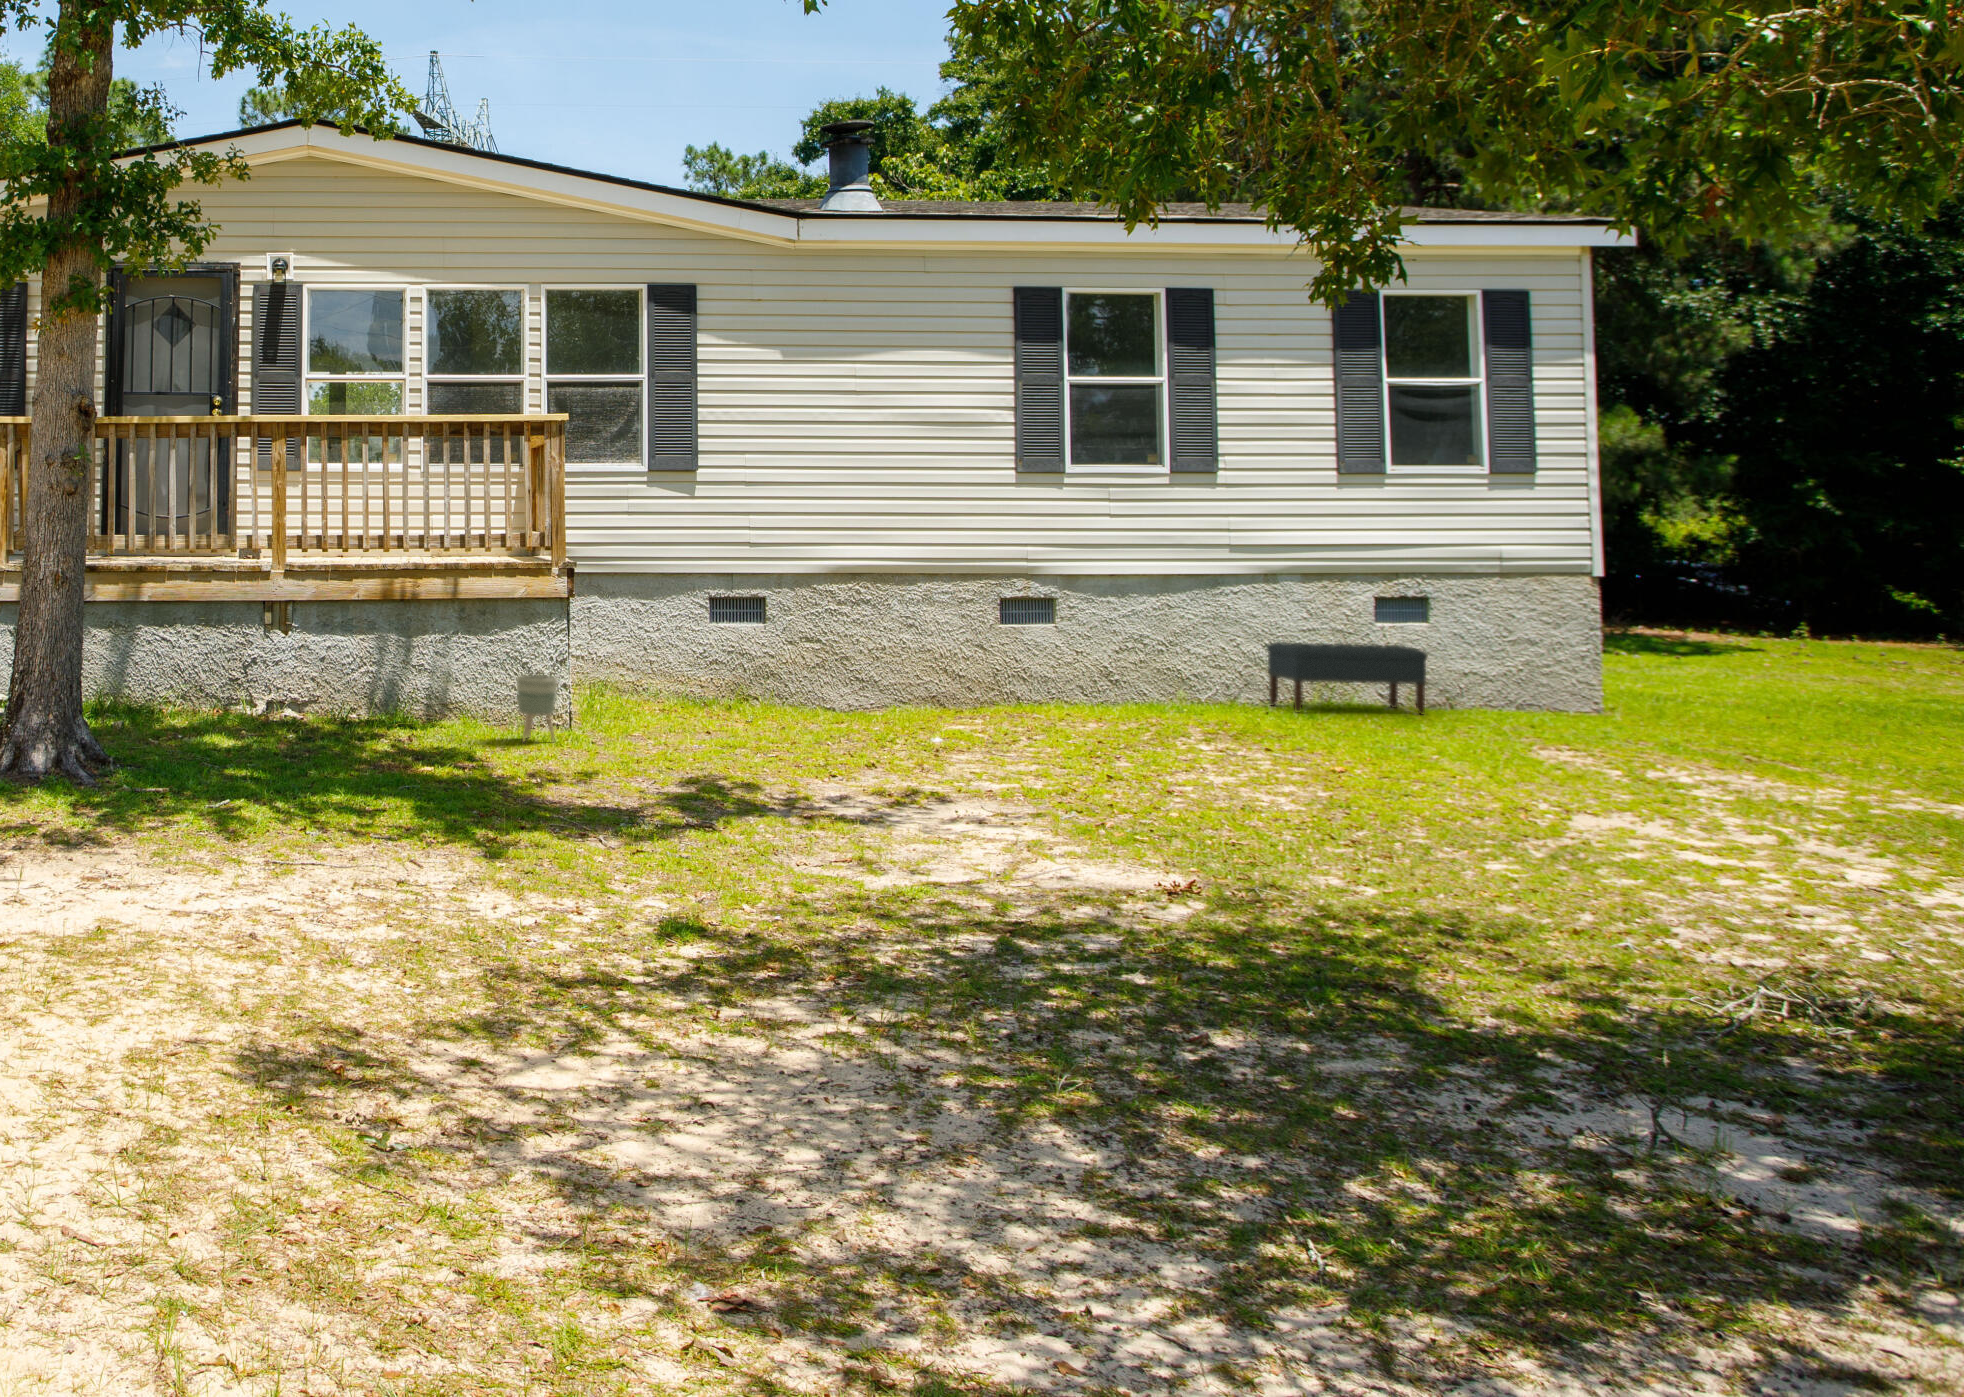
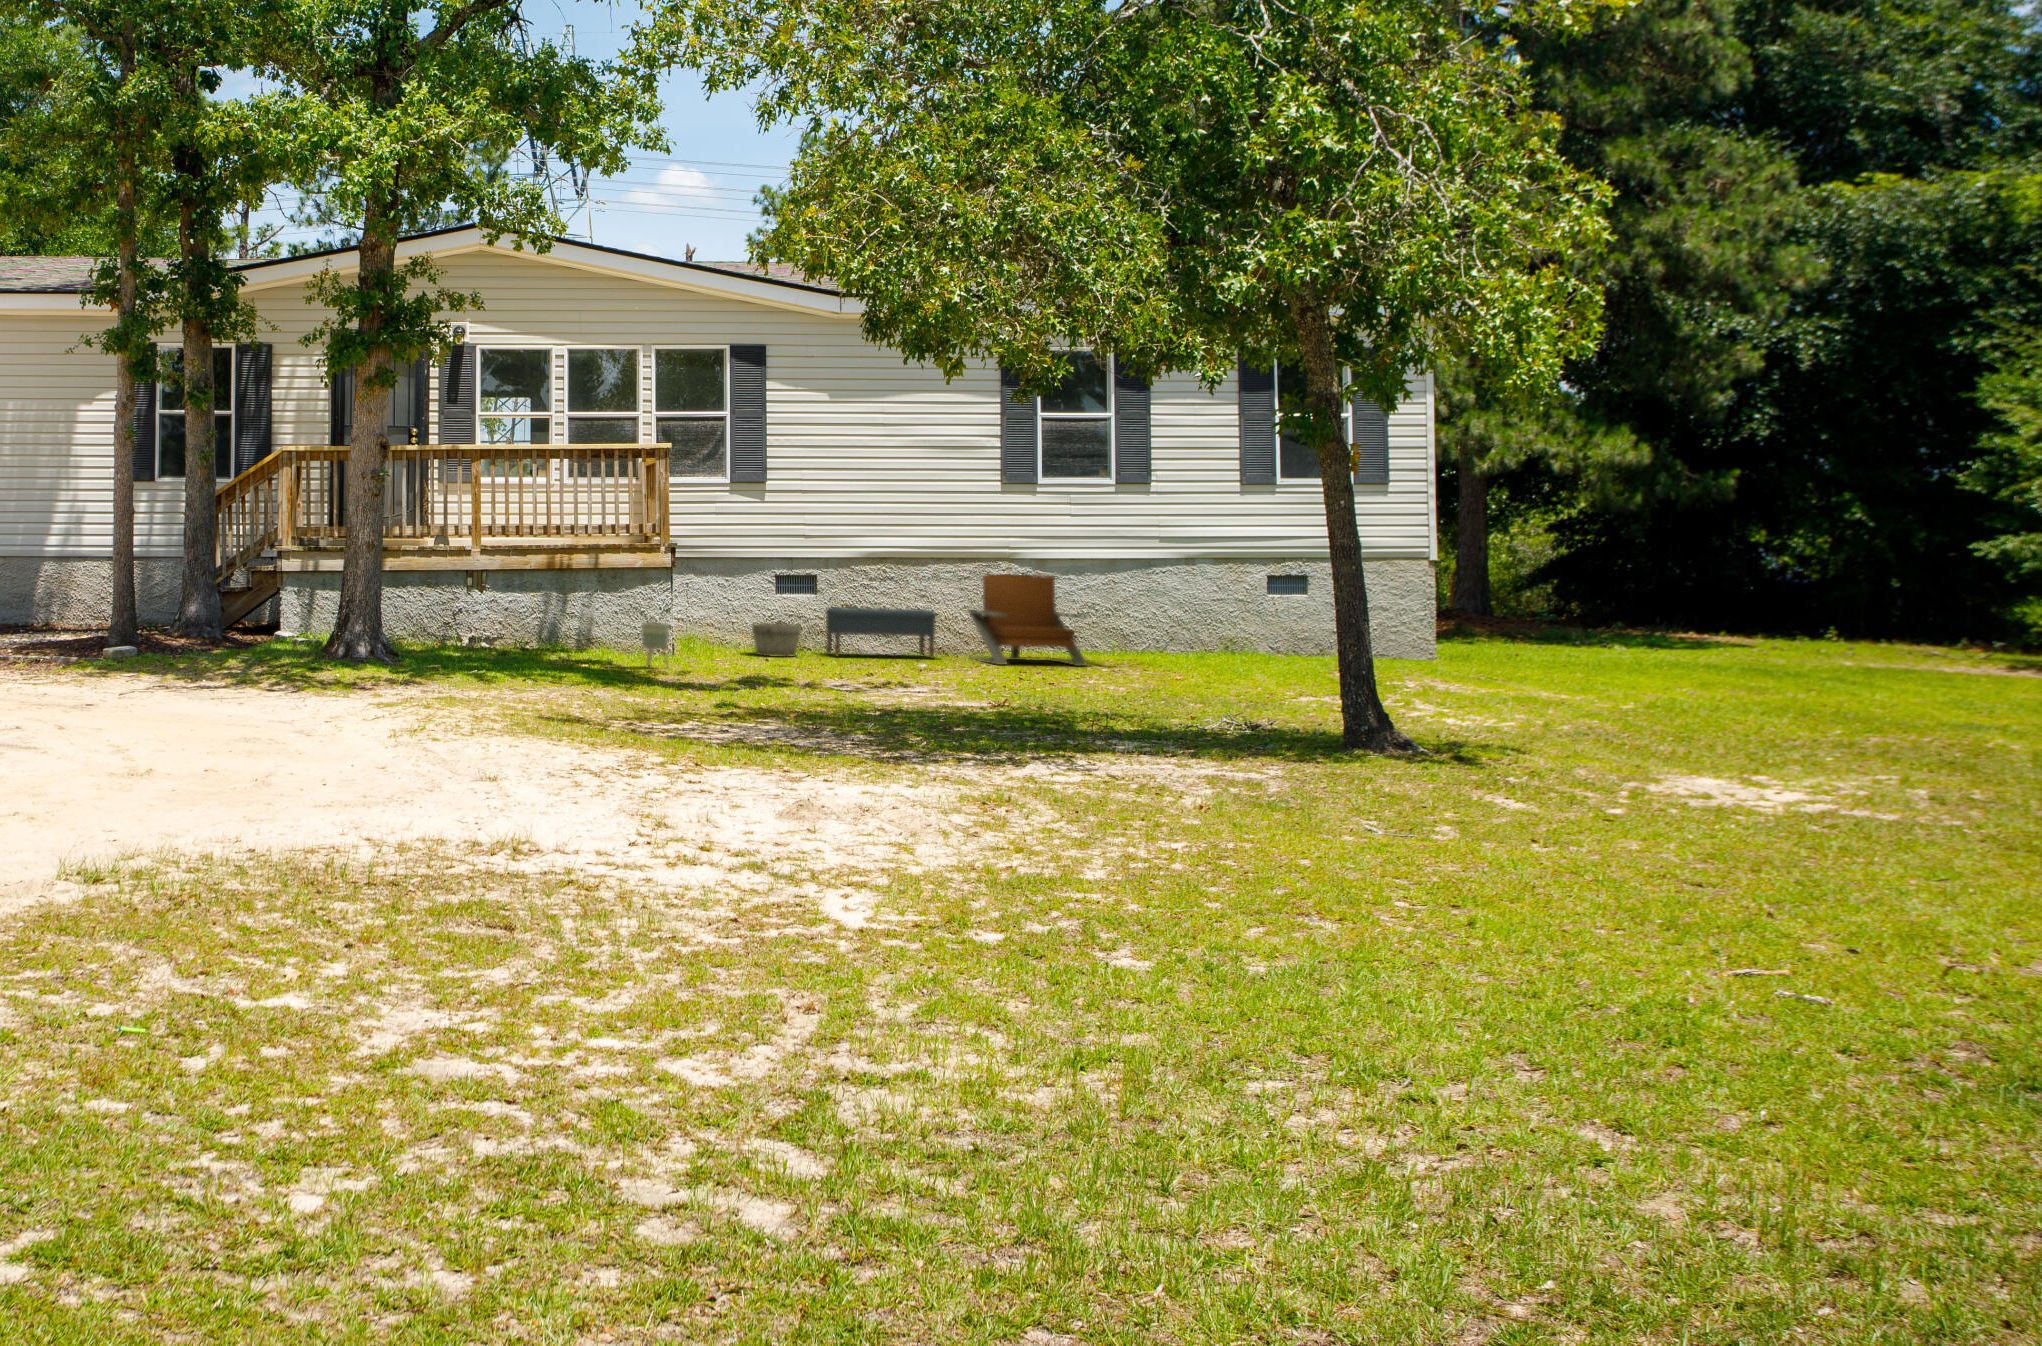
lounge chair: none [973,597,1143,727] -> present [969,574,1087,666]
bench: present [1267,642,1427,714] -> present [826,607,936,658]
wooden bucket: none [677,649,746,711] -> present [752,623,801,657]

